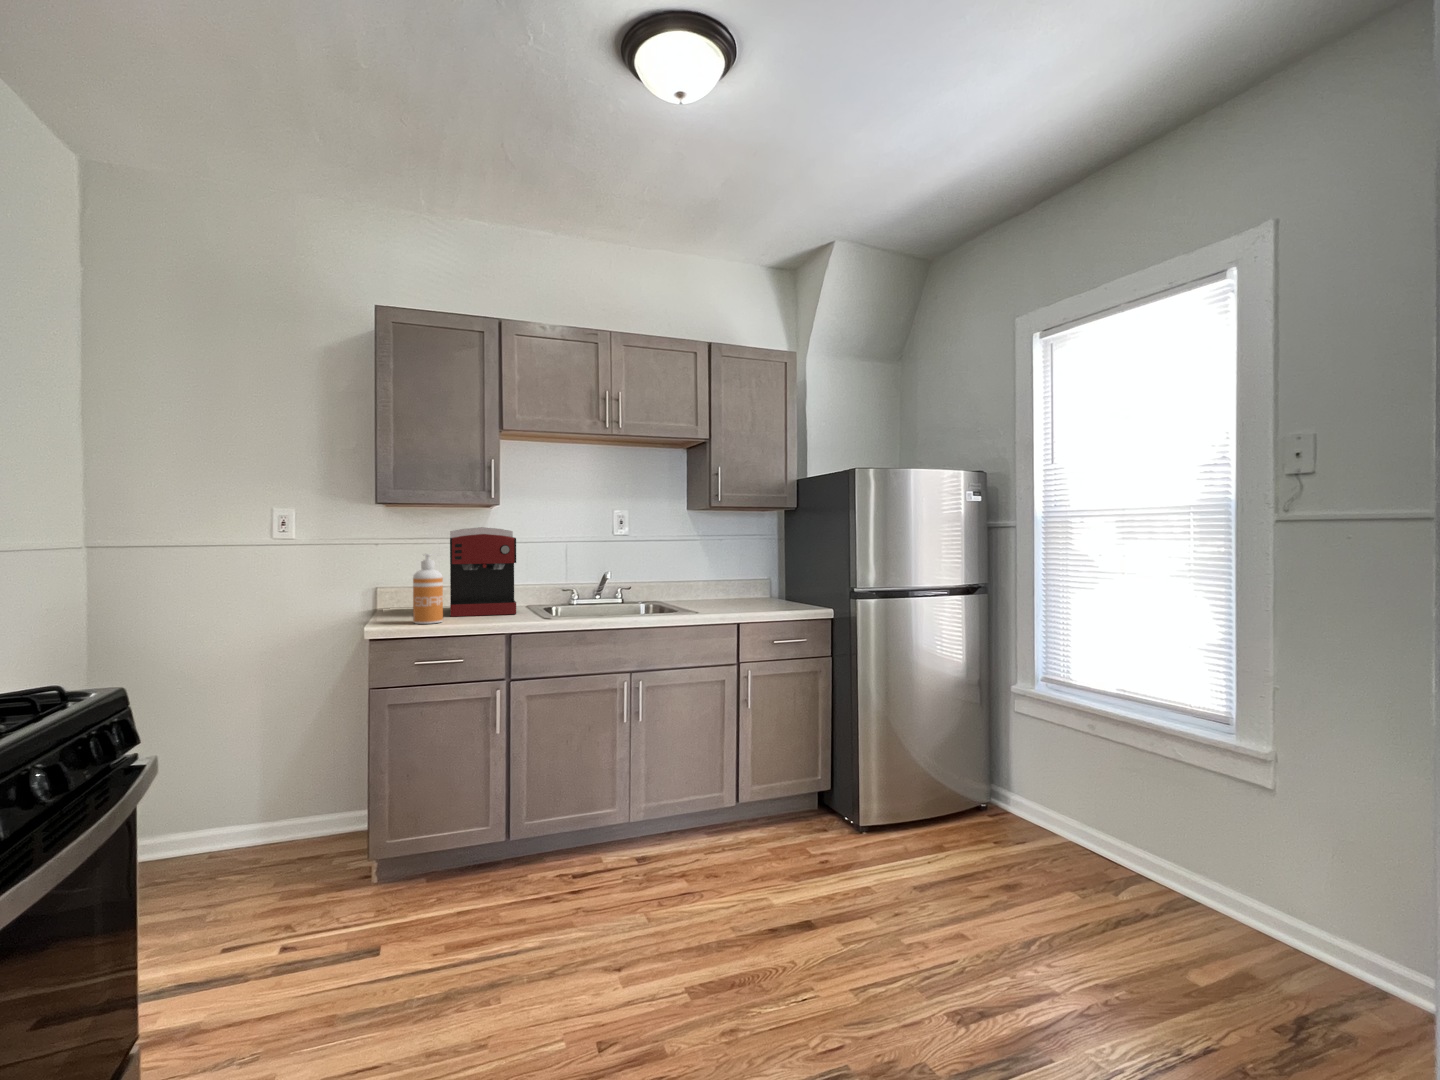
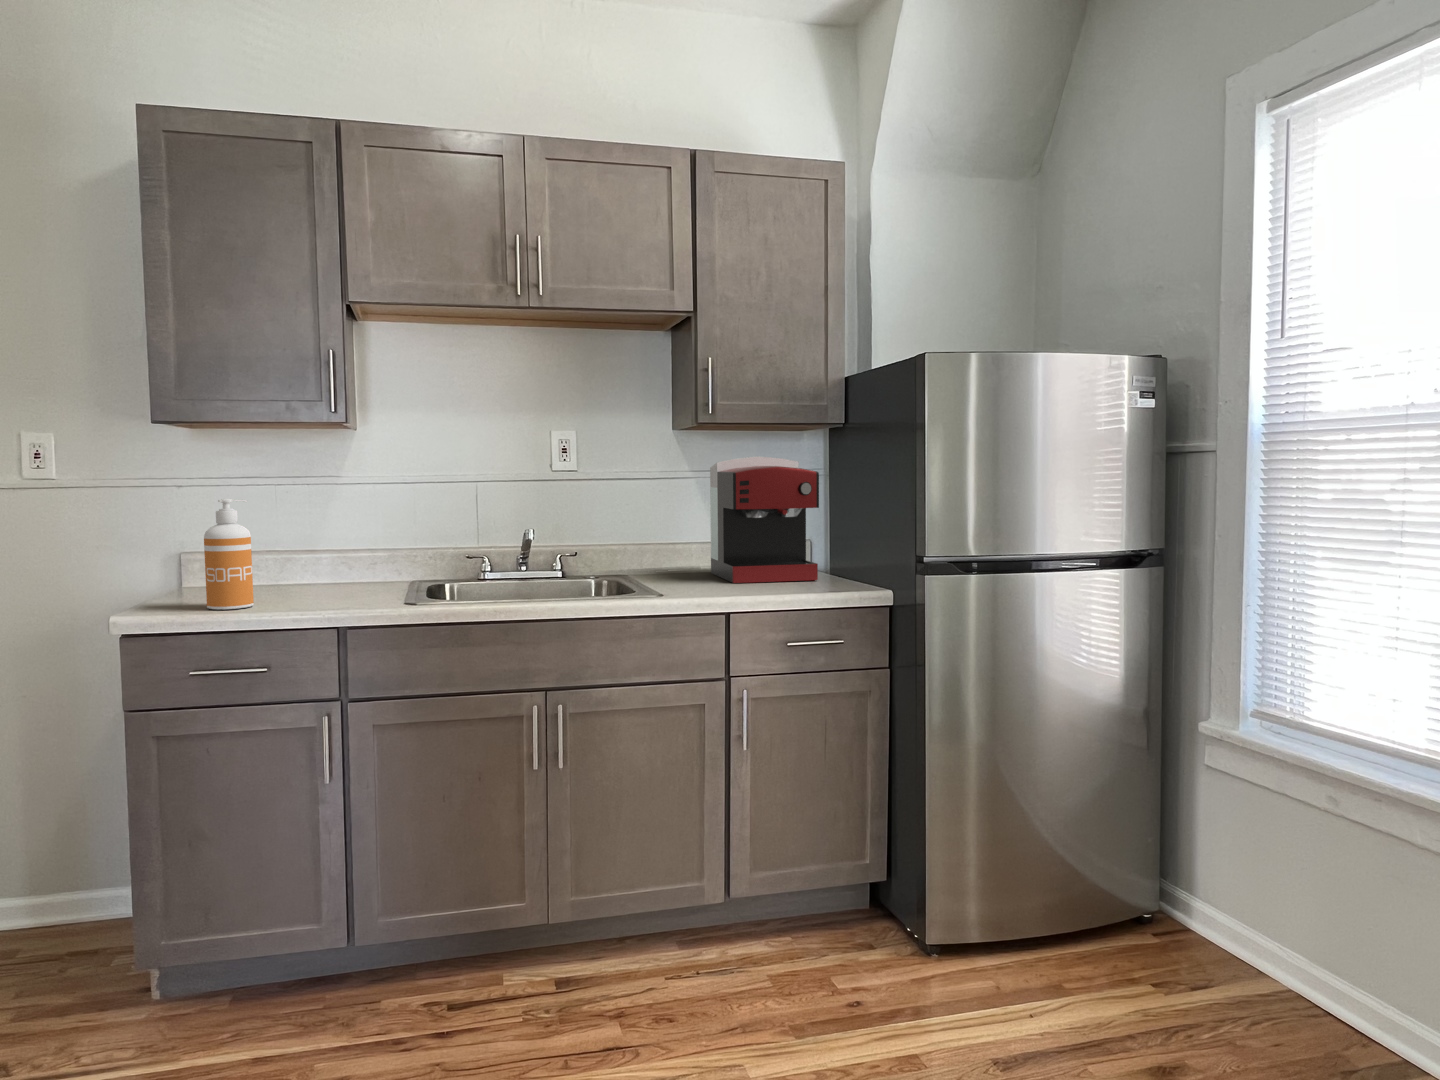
coffee maker: present [450,527,516,617] -> present [710,456,819,583]

